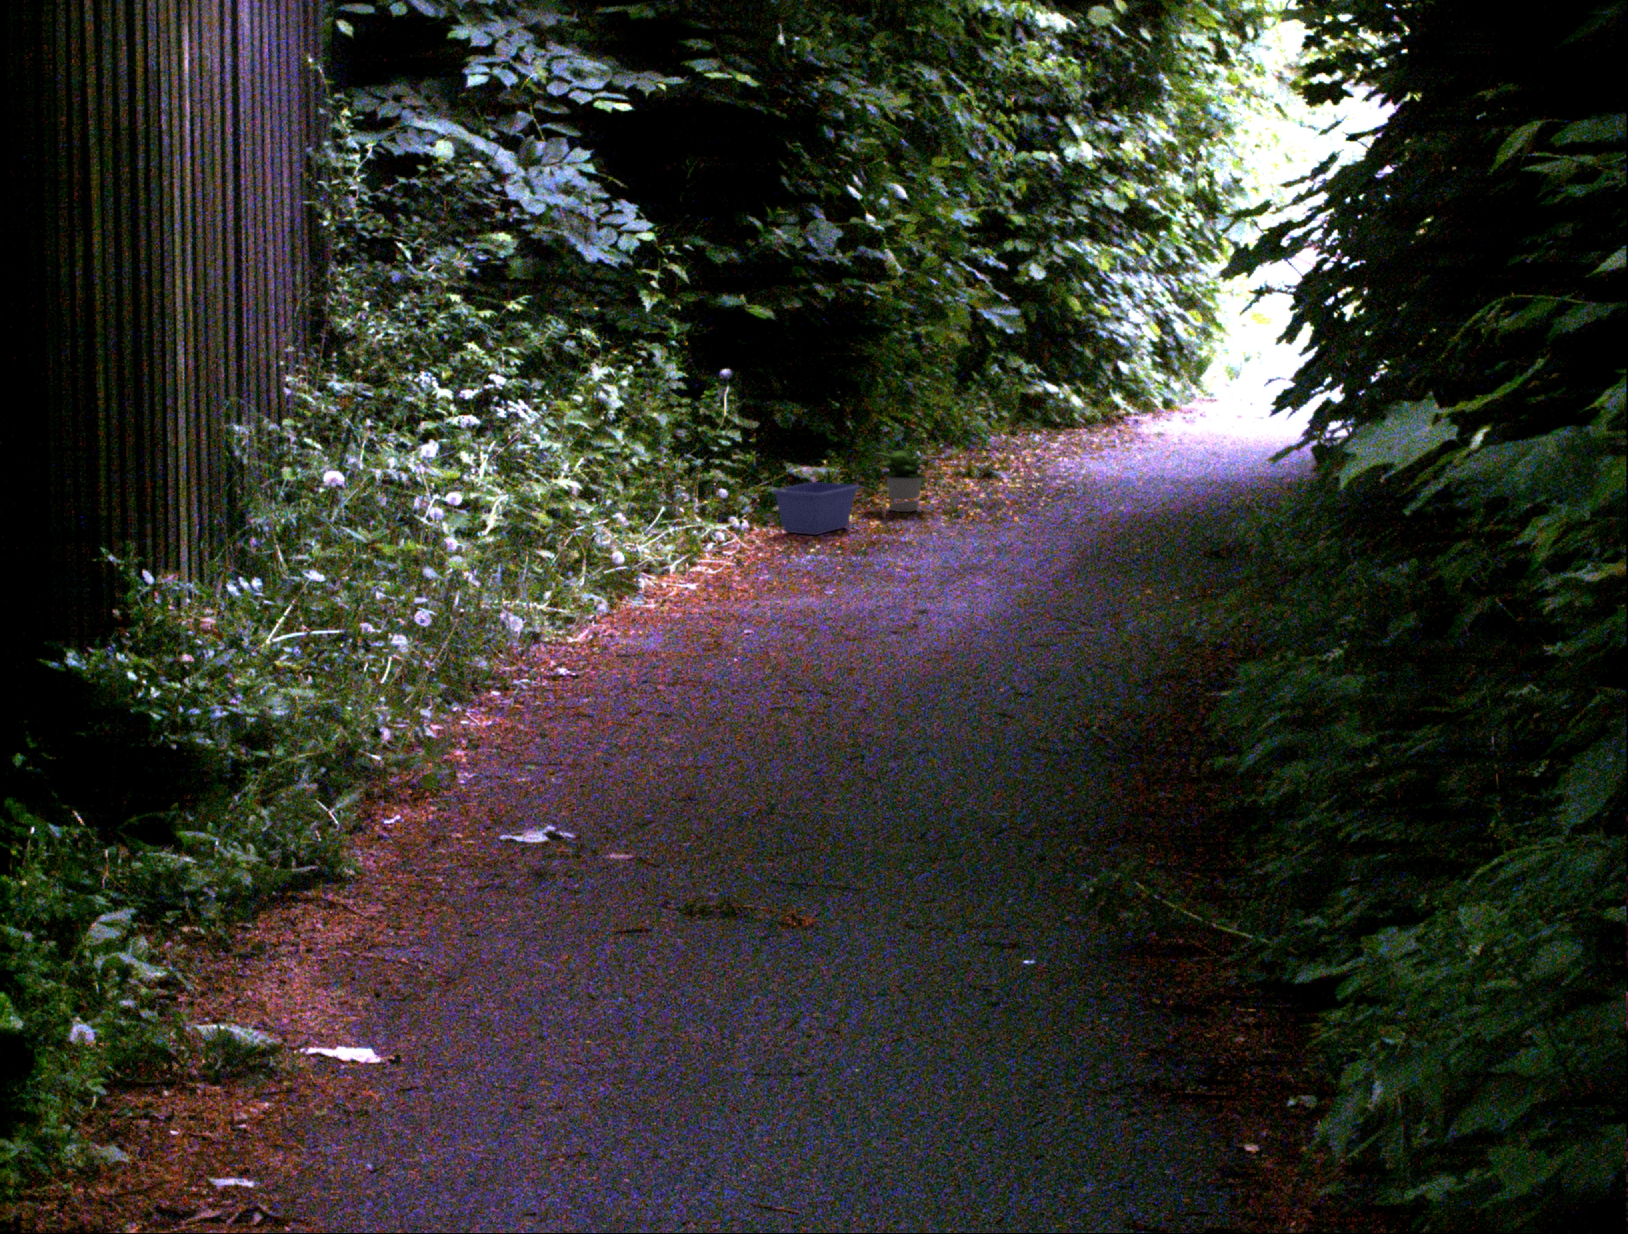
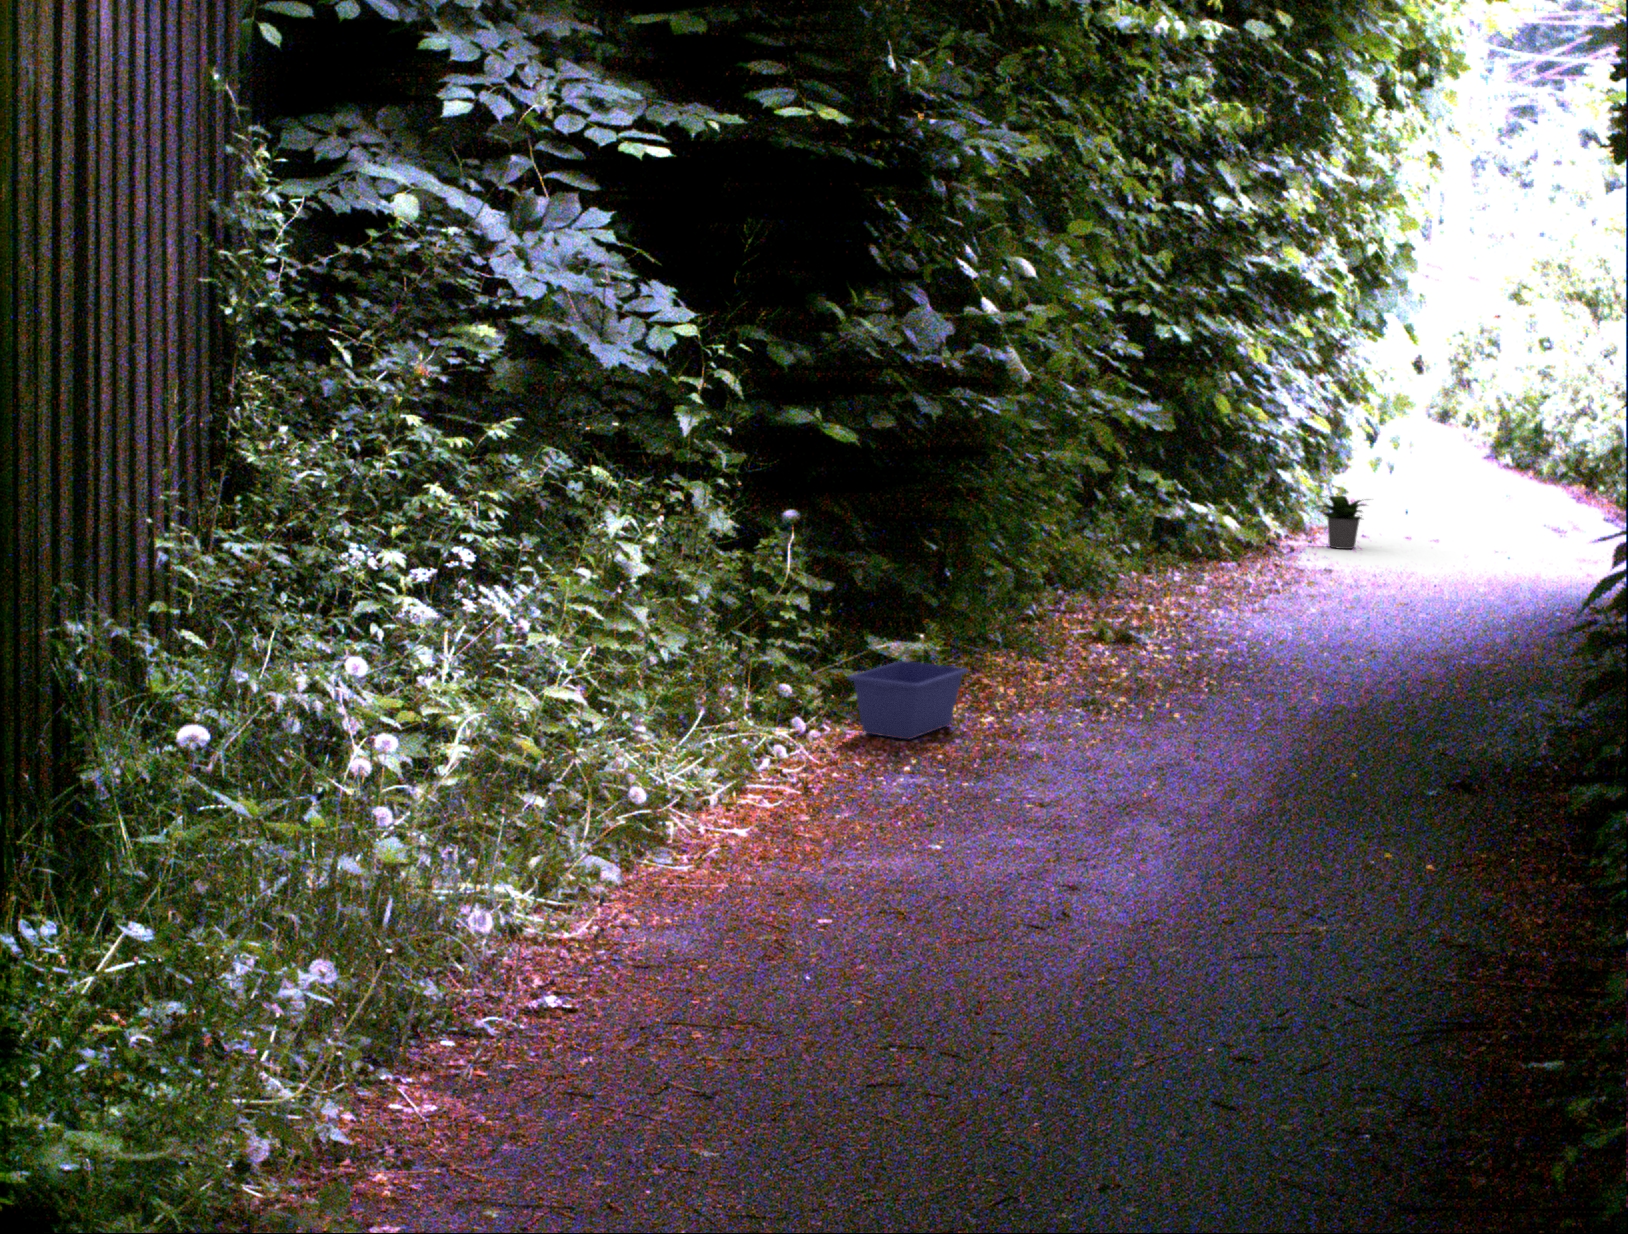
potted plant: present [872,450,931,512] -> present [1323,495,1365,549]

